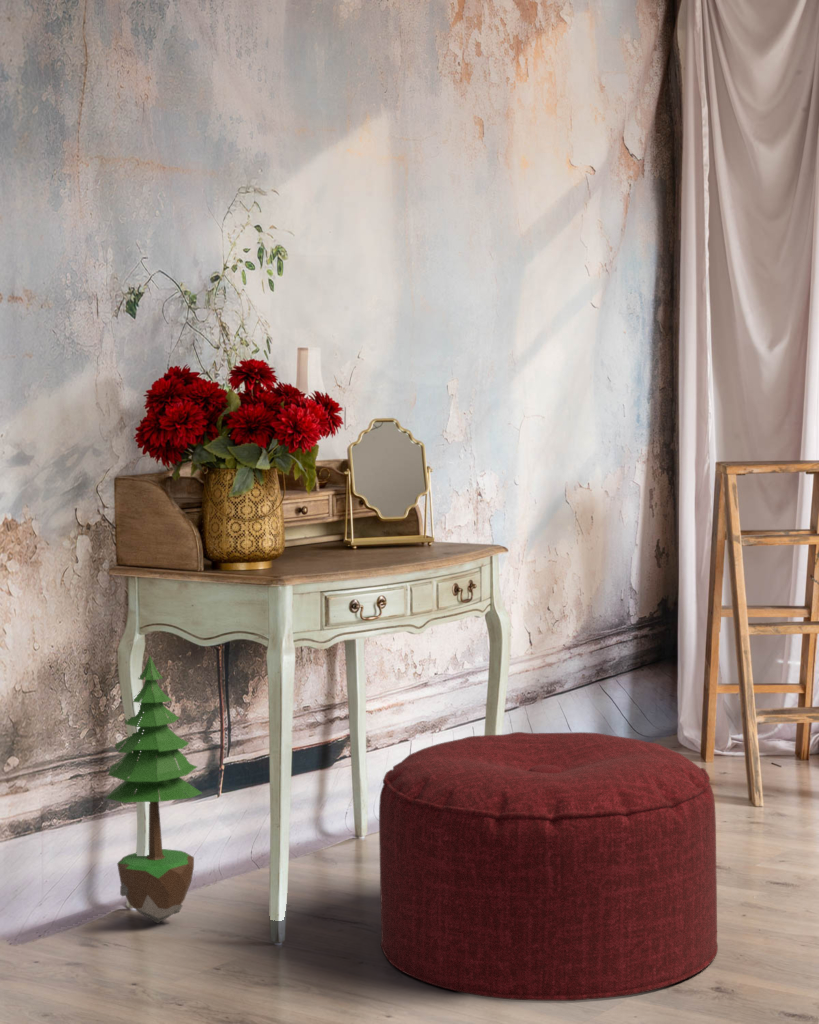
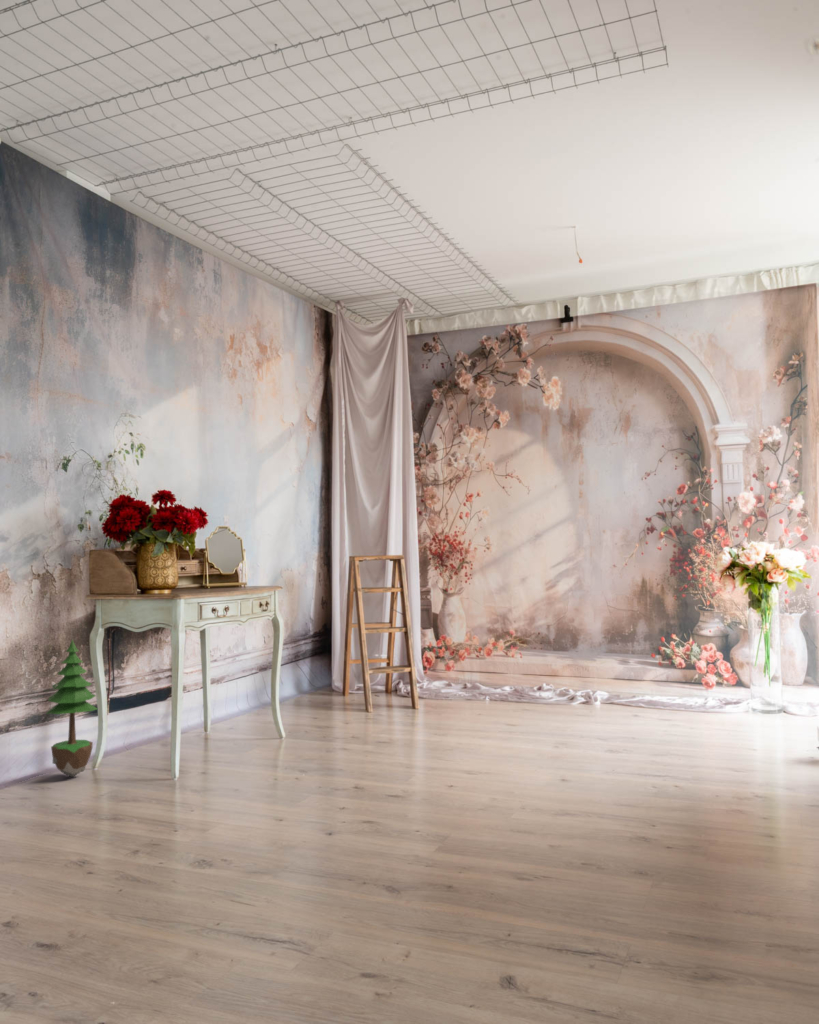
ottoman: present [379,732,718,1001] -> none [190,672,352,795]

